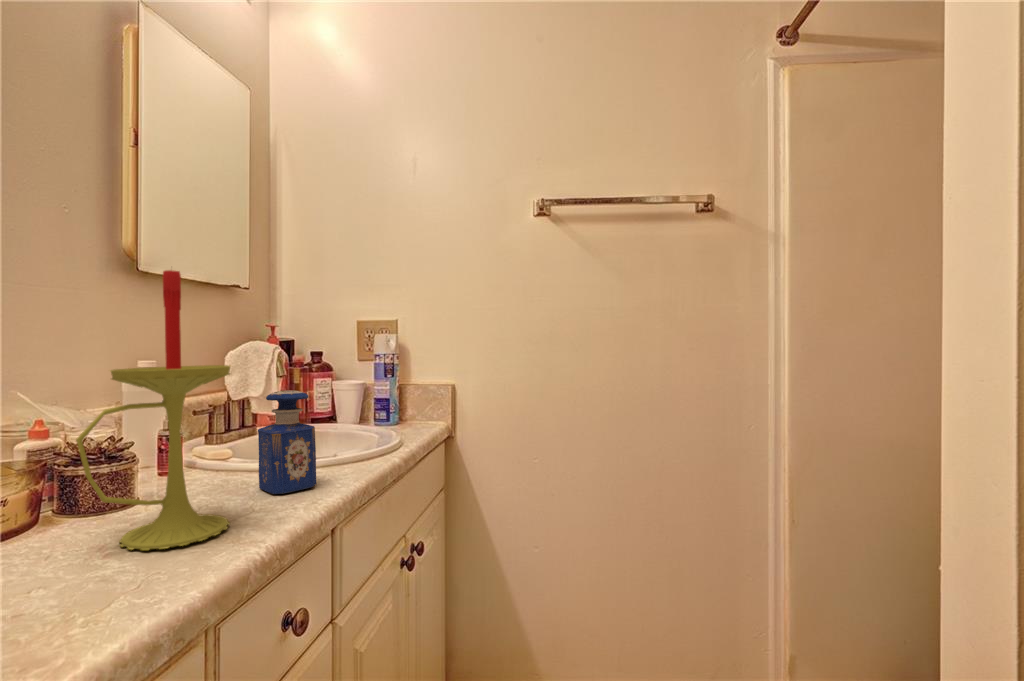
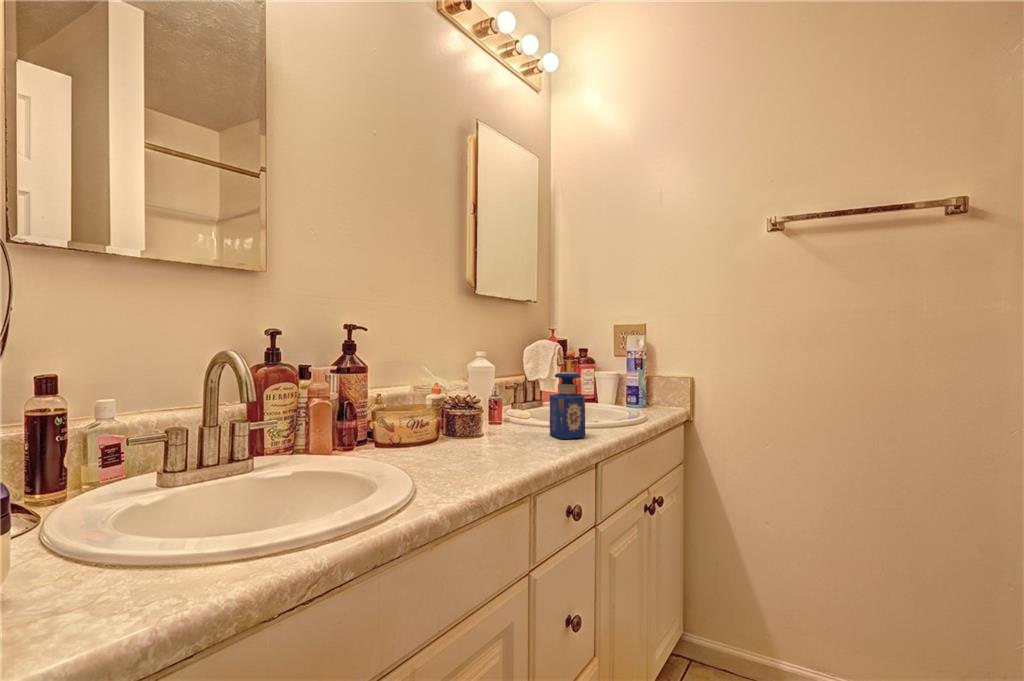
candle: present [76,270,230,550] -> none [465,293,539,455]

